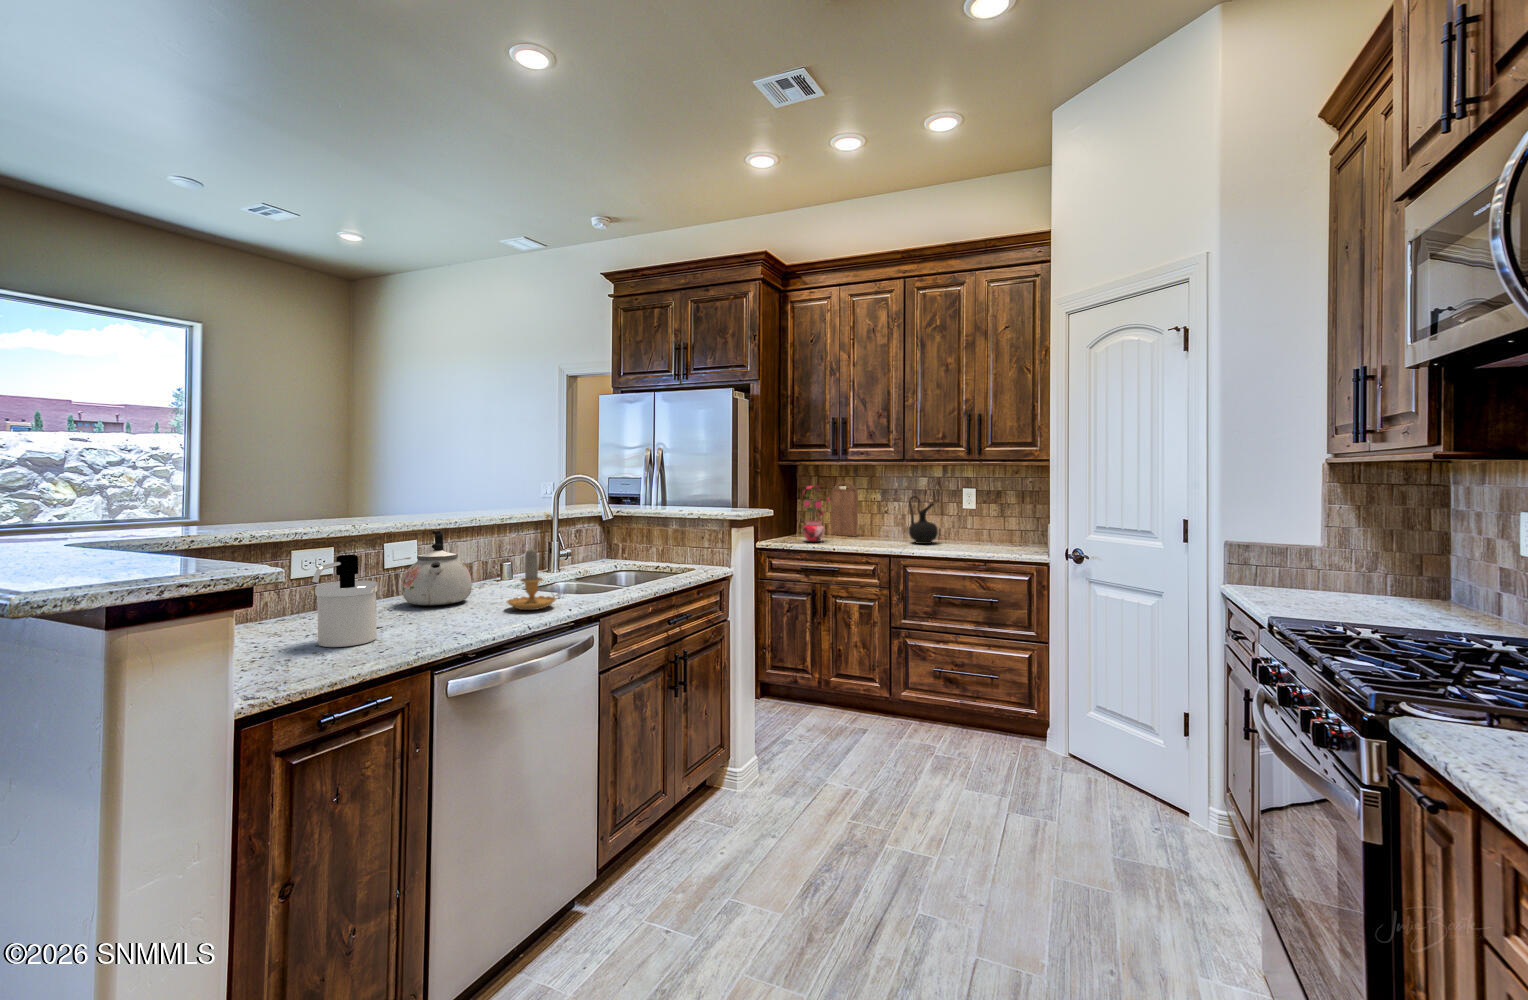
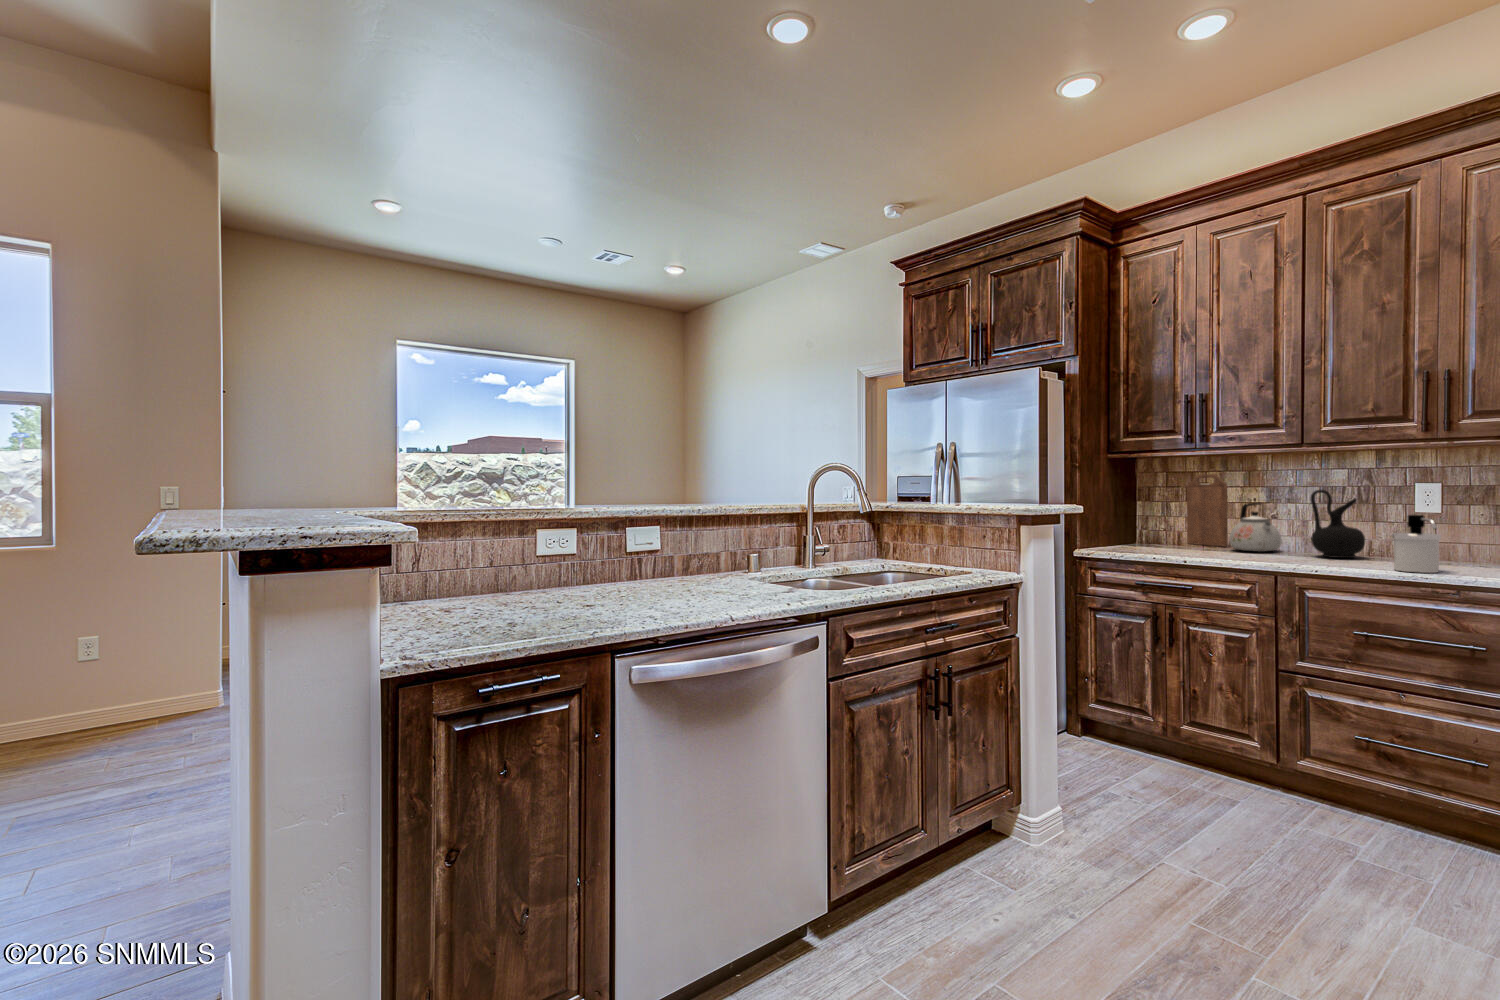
potted plant: present [802,486,830,542] -> none [1134,477,1183,552]
kettle: present [402,531,472,605] -> present [1230,502,1281,552]
candle: present [507,550,556,610] -> none [748,535,803,600]
soap dispenser: present [312,555,378,647] -> present [1392,515,1441,573]

